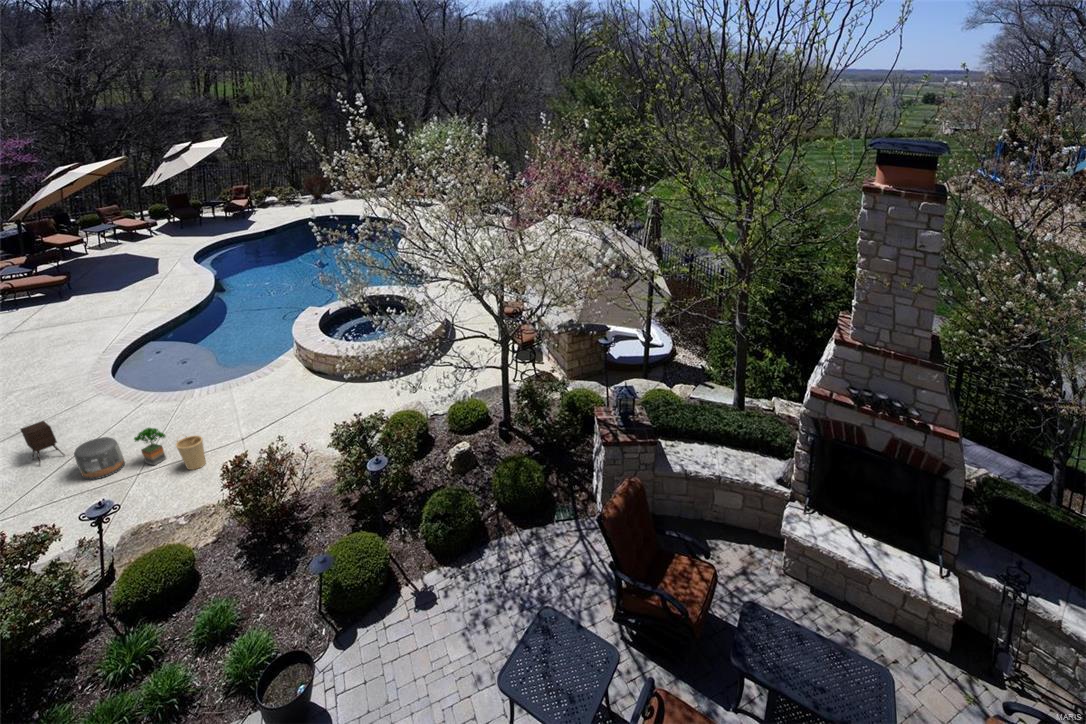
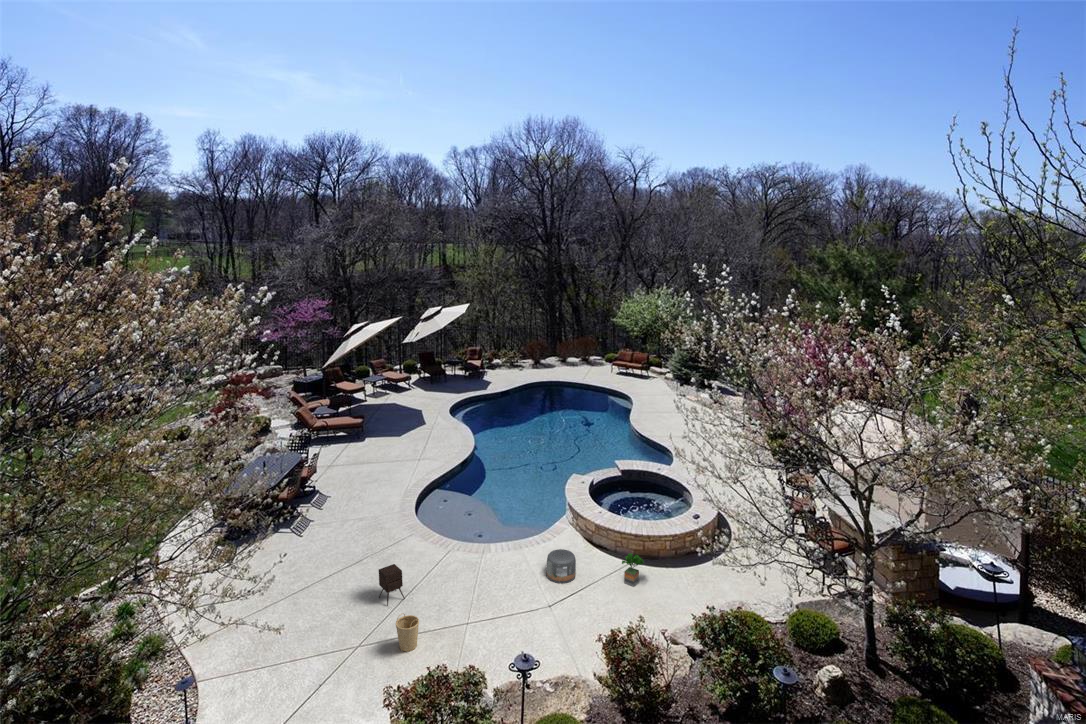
potted tree: present [134,428,166,465] -> present [622,553,644,586]
basket: present [176,435,206,470] -> present [396,614,419,652]
pouf: present [74,437,125,480] -> present [547,549,576,583]

